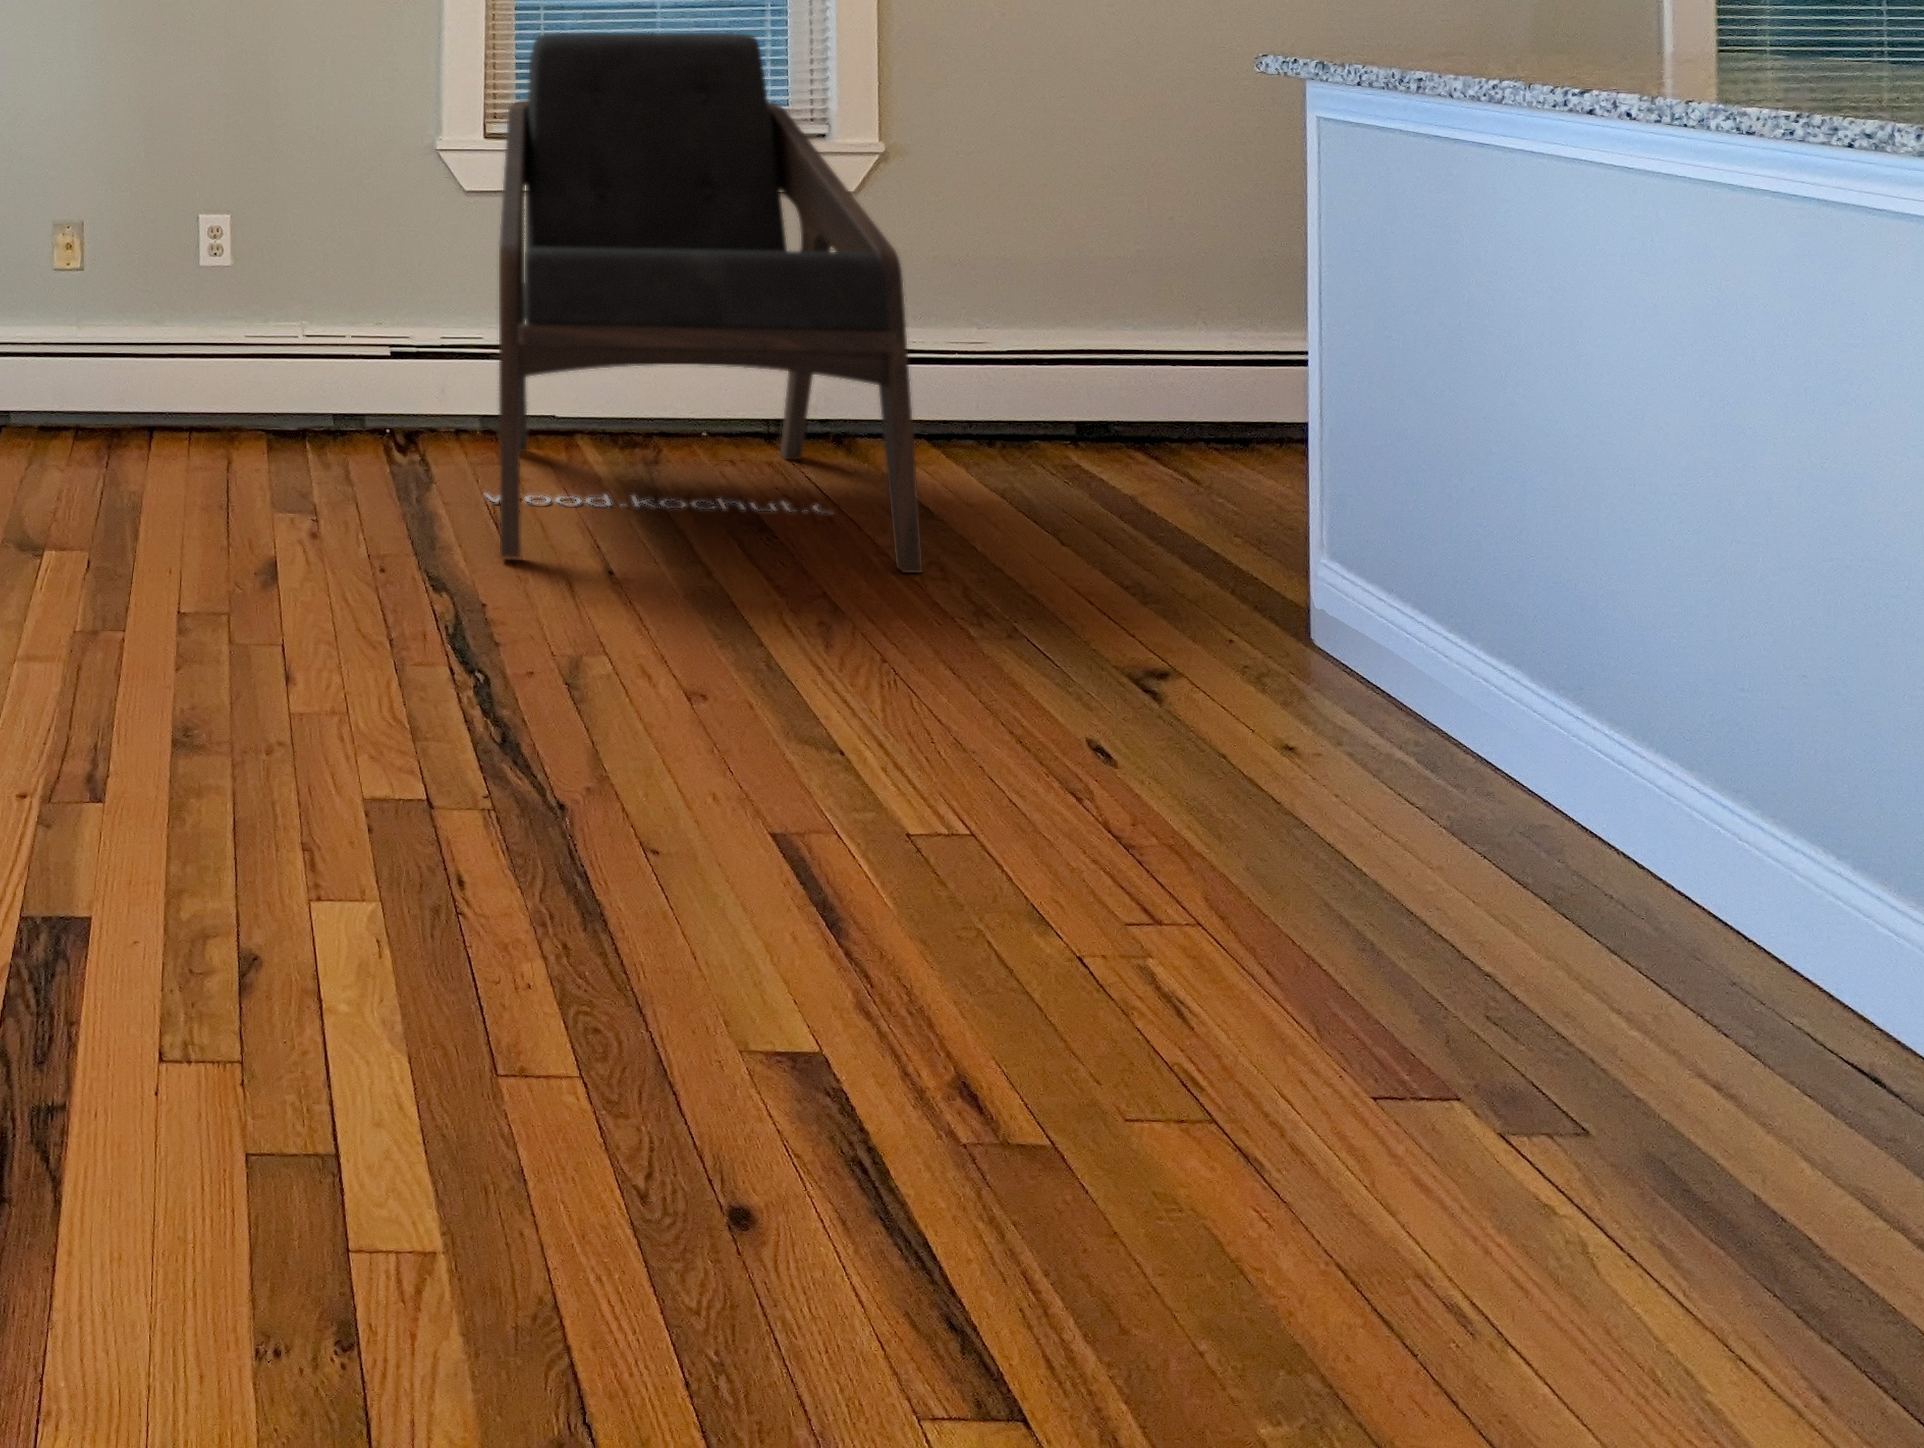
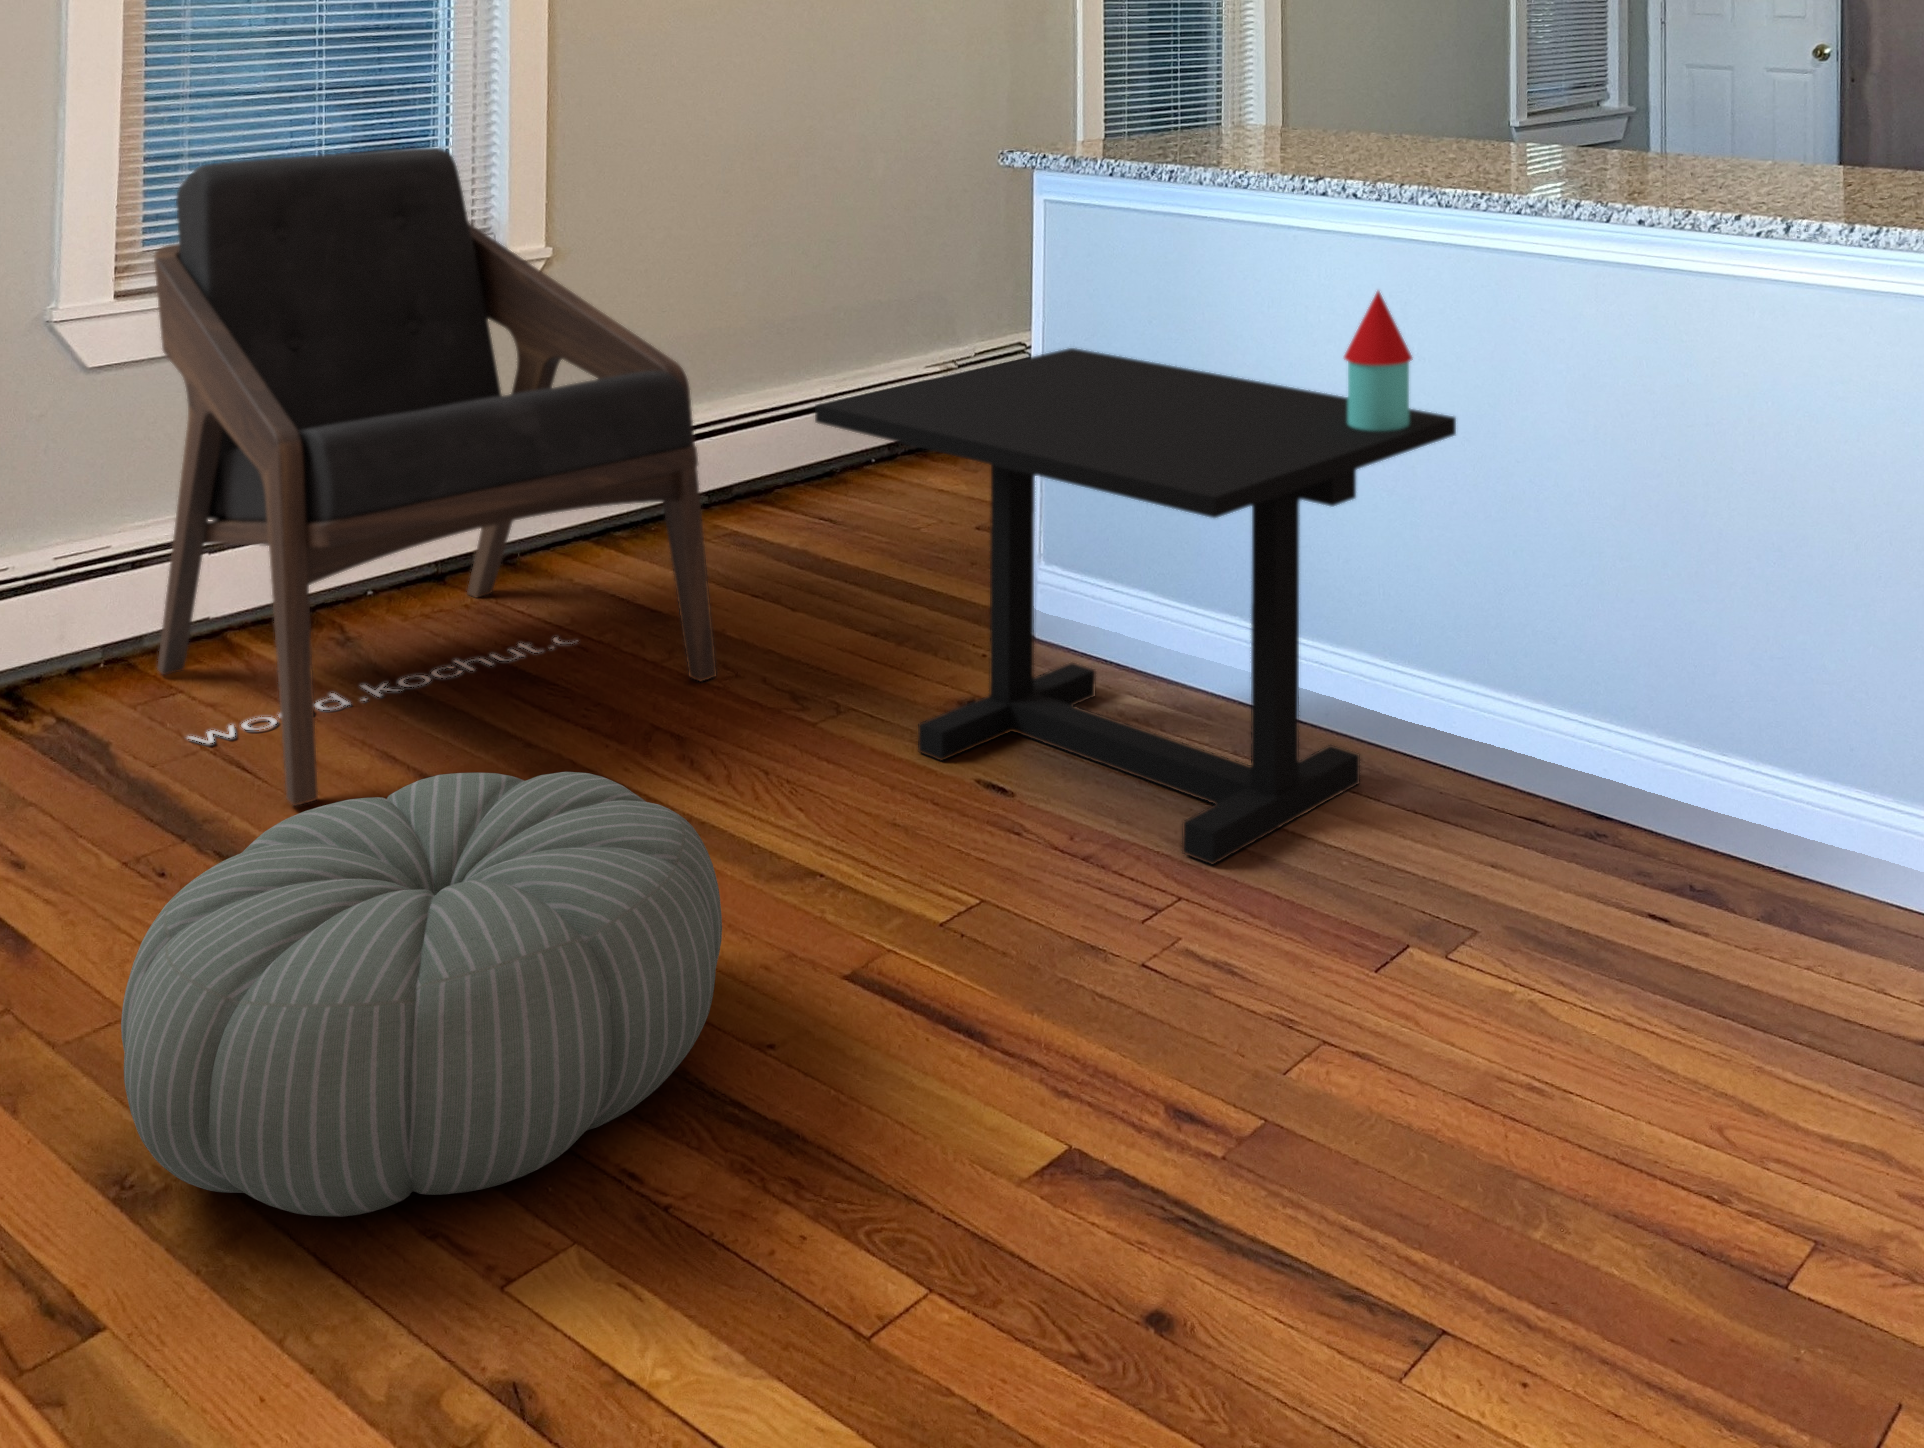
side table: none [931,233,1761,919] -> present [815,291,1456,864]
pouf: none [165,517,642,840] -> present [121,772,722,1216]

